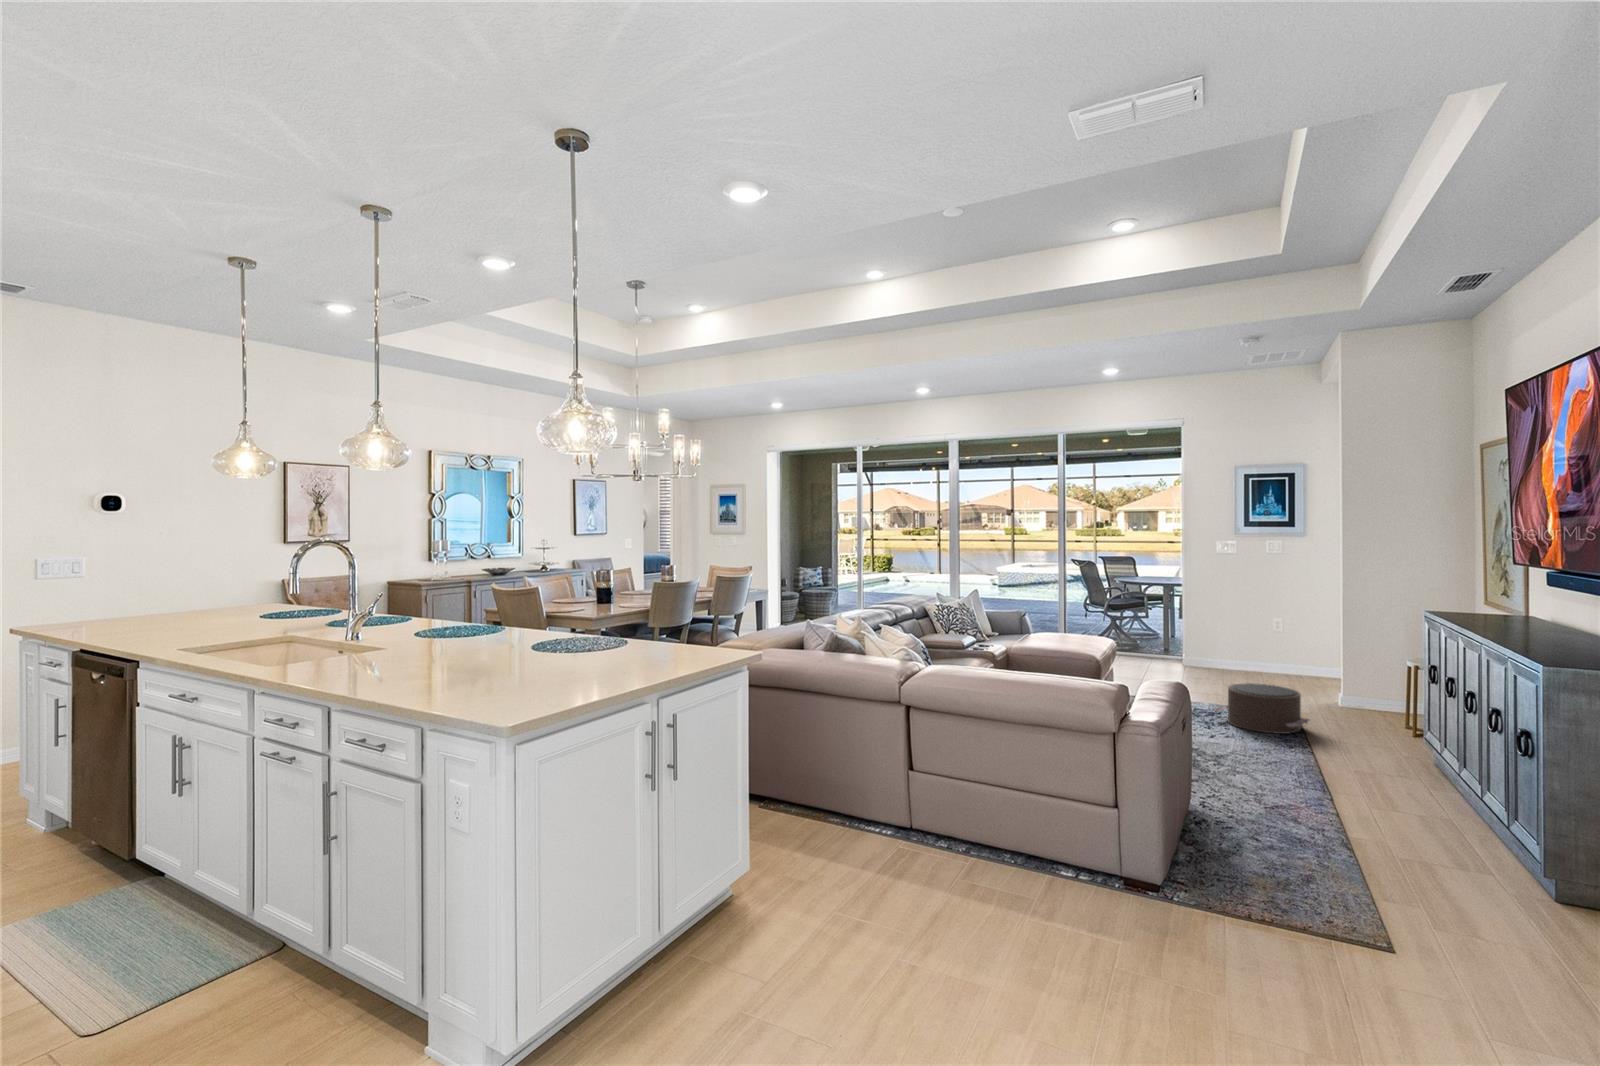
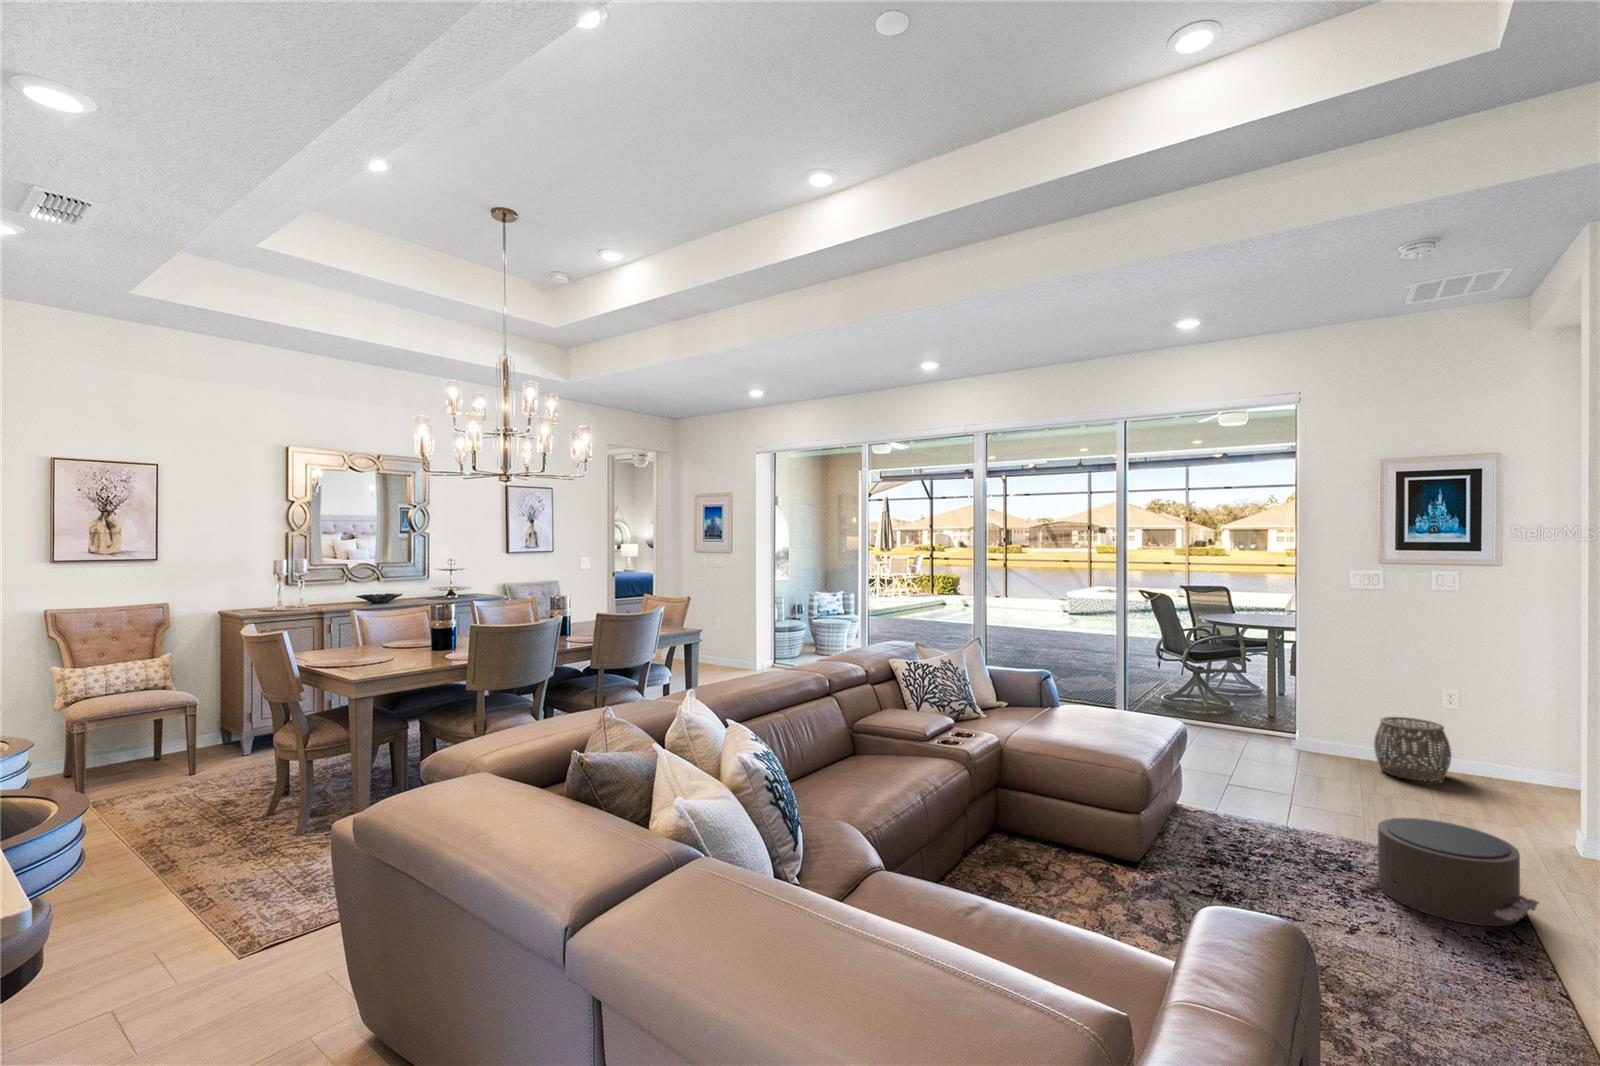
woven basket: none [1229,638,1276,678] -> present [1374,717,1452,782]

